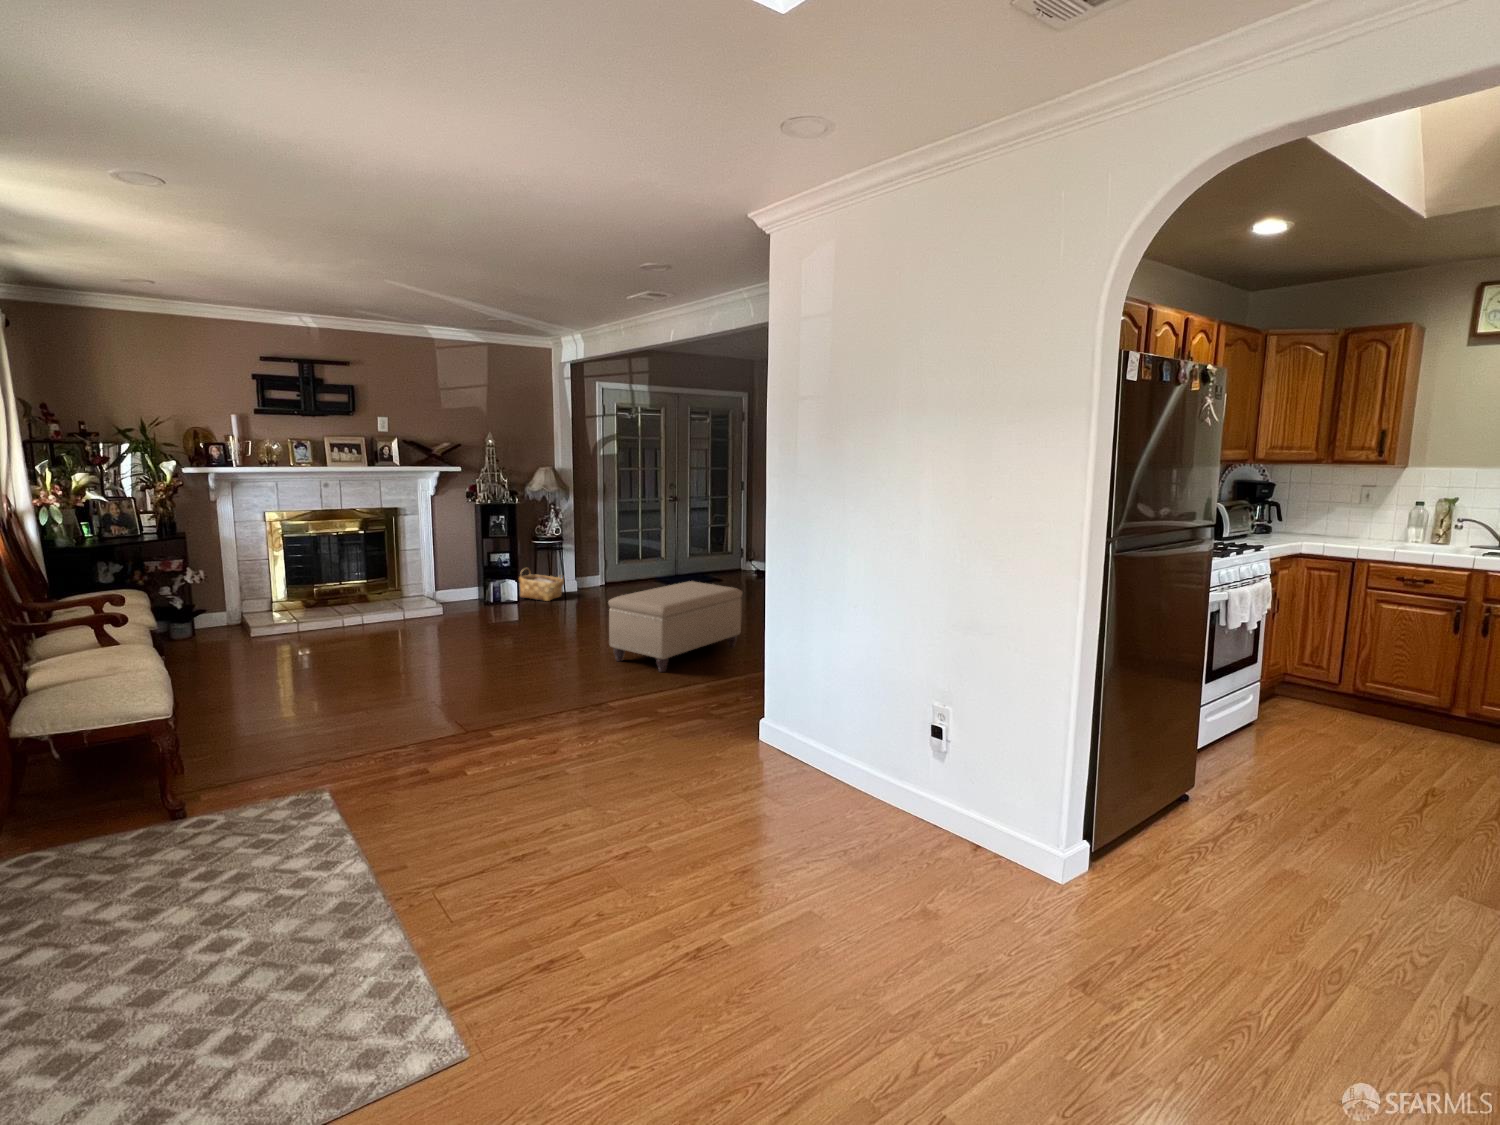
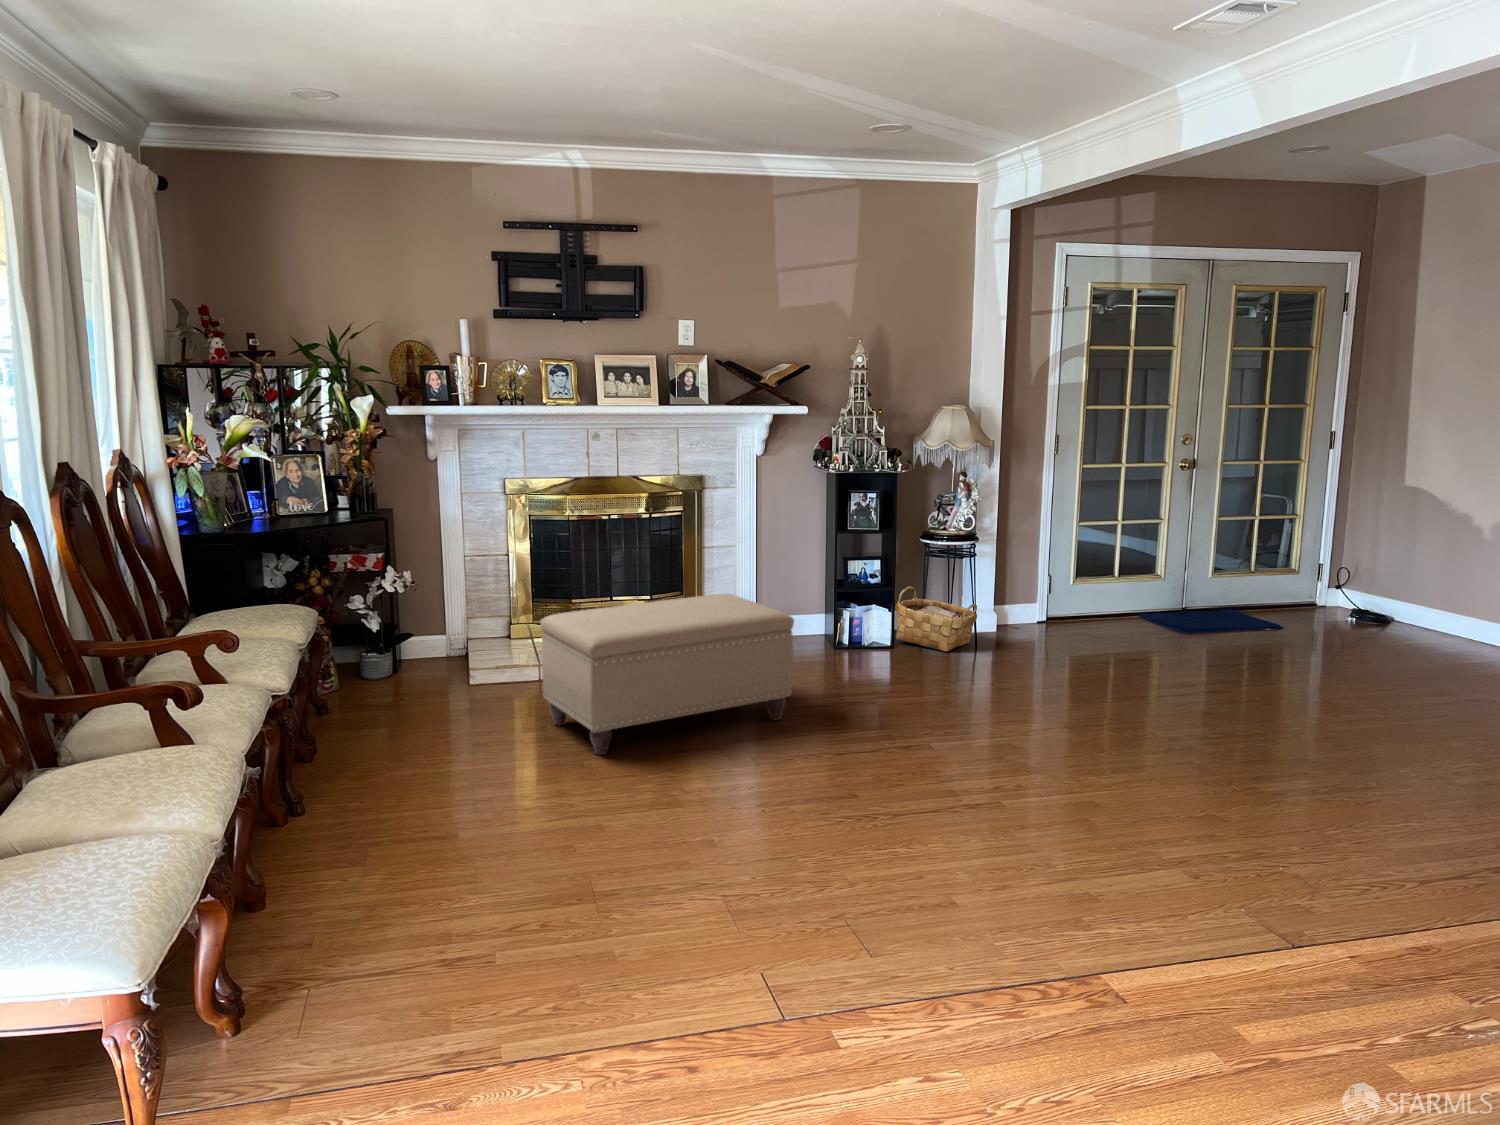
ottoman: present [609,581,742,672] -> present [540,594,794,755]

